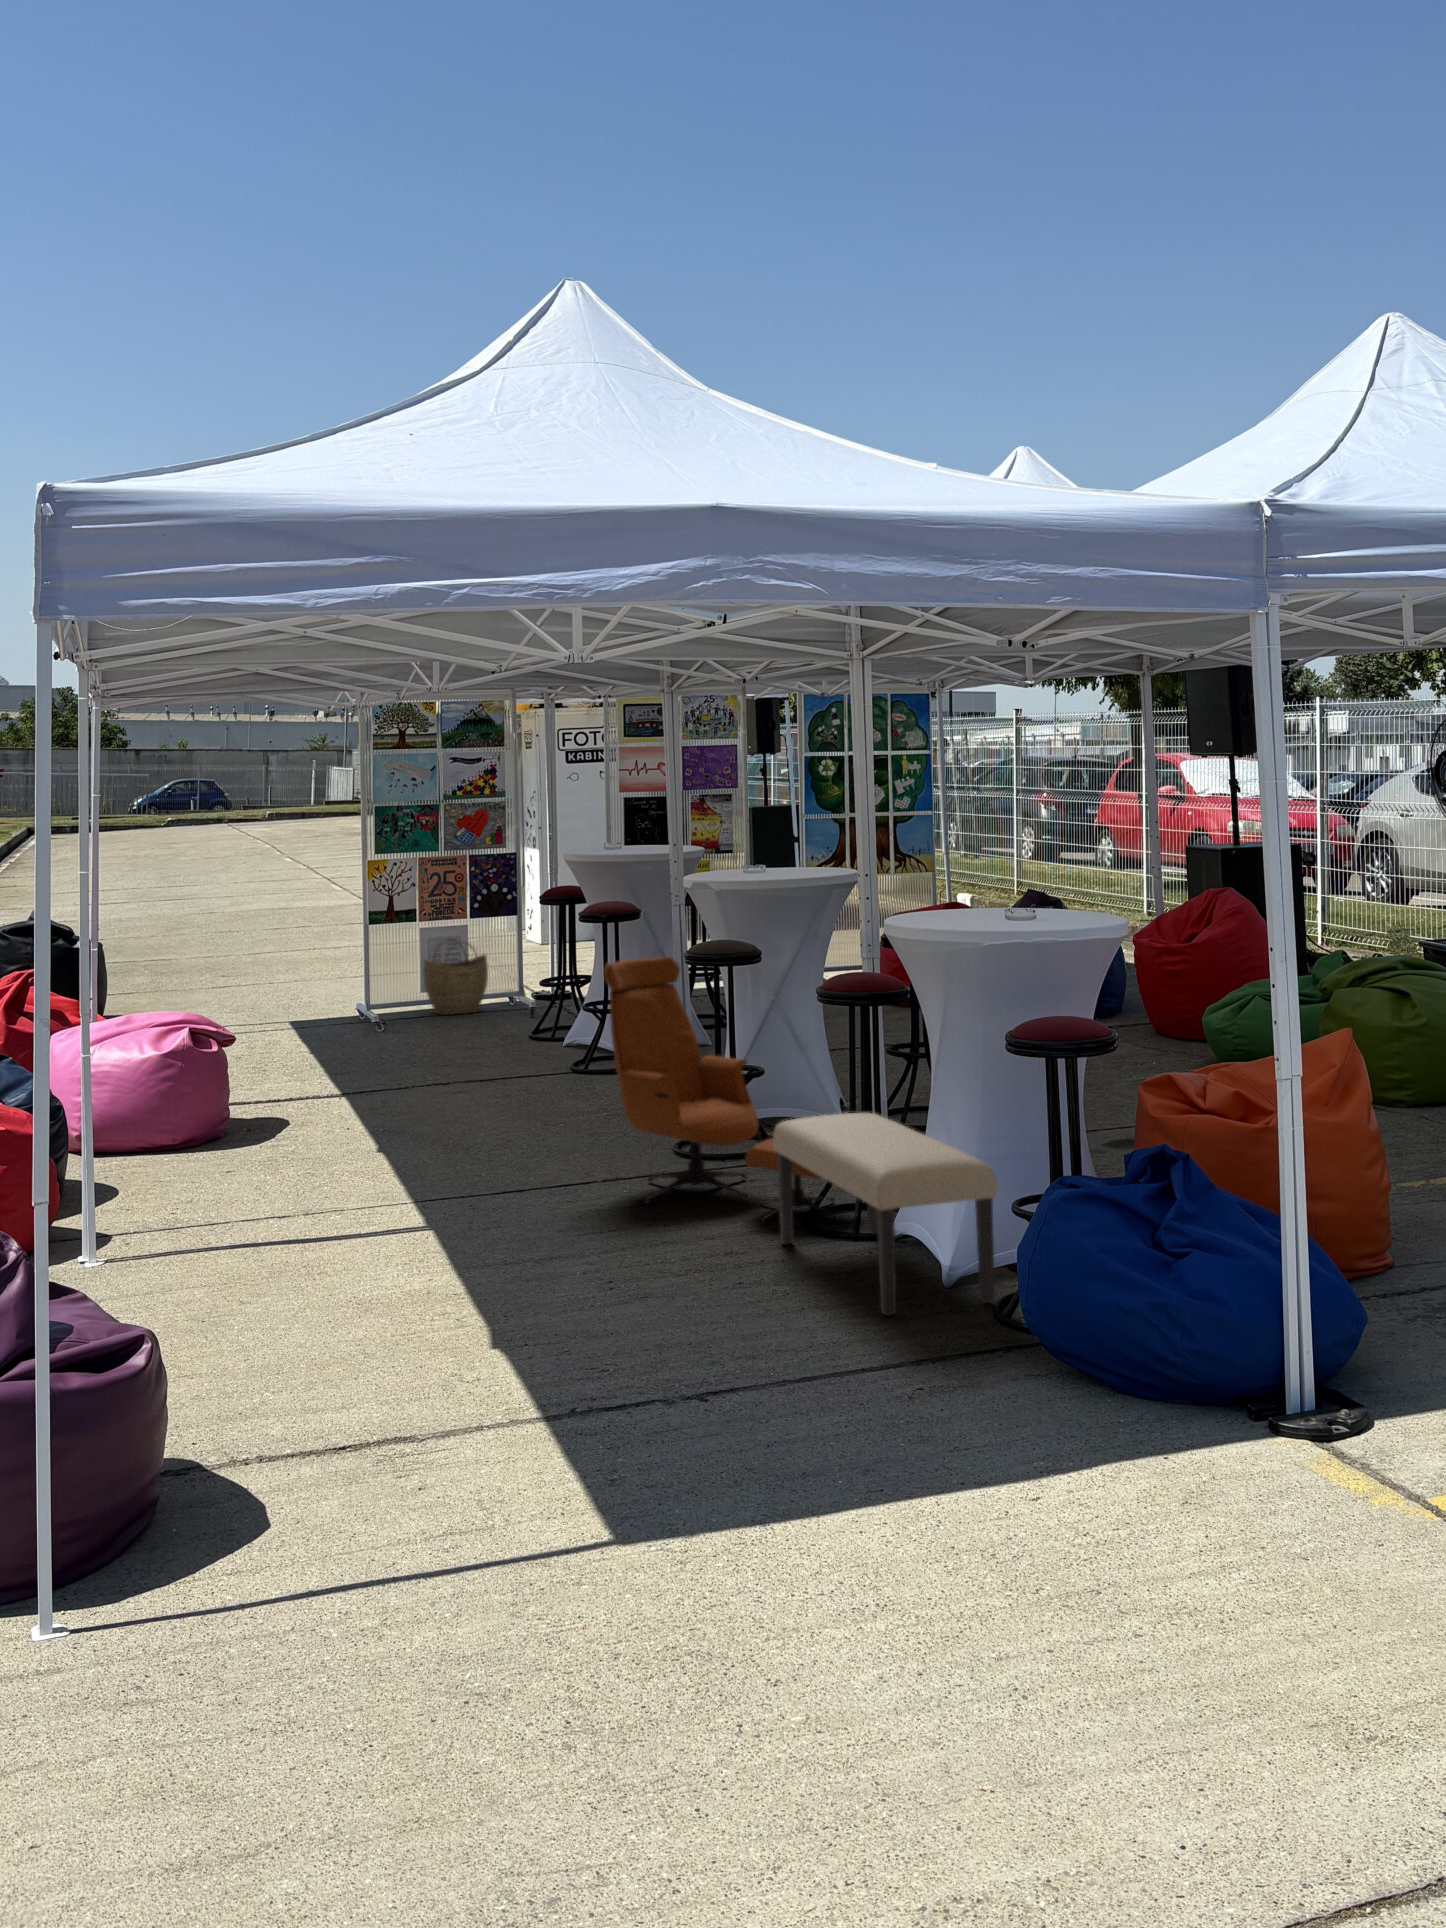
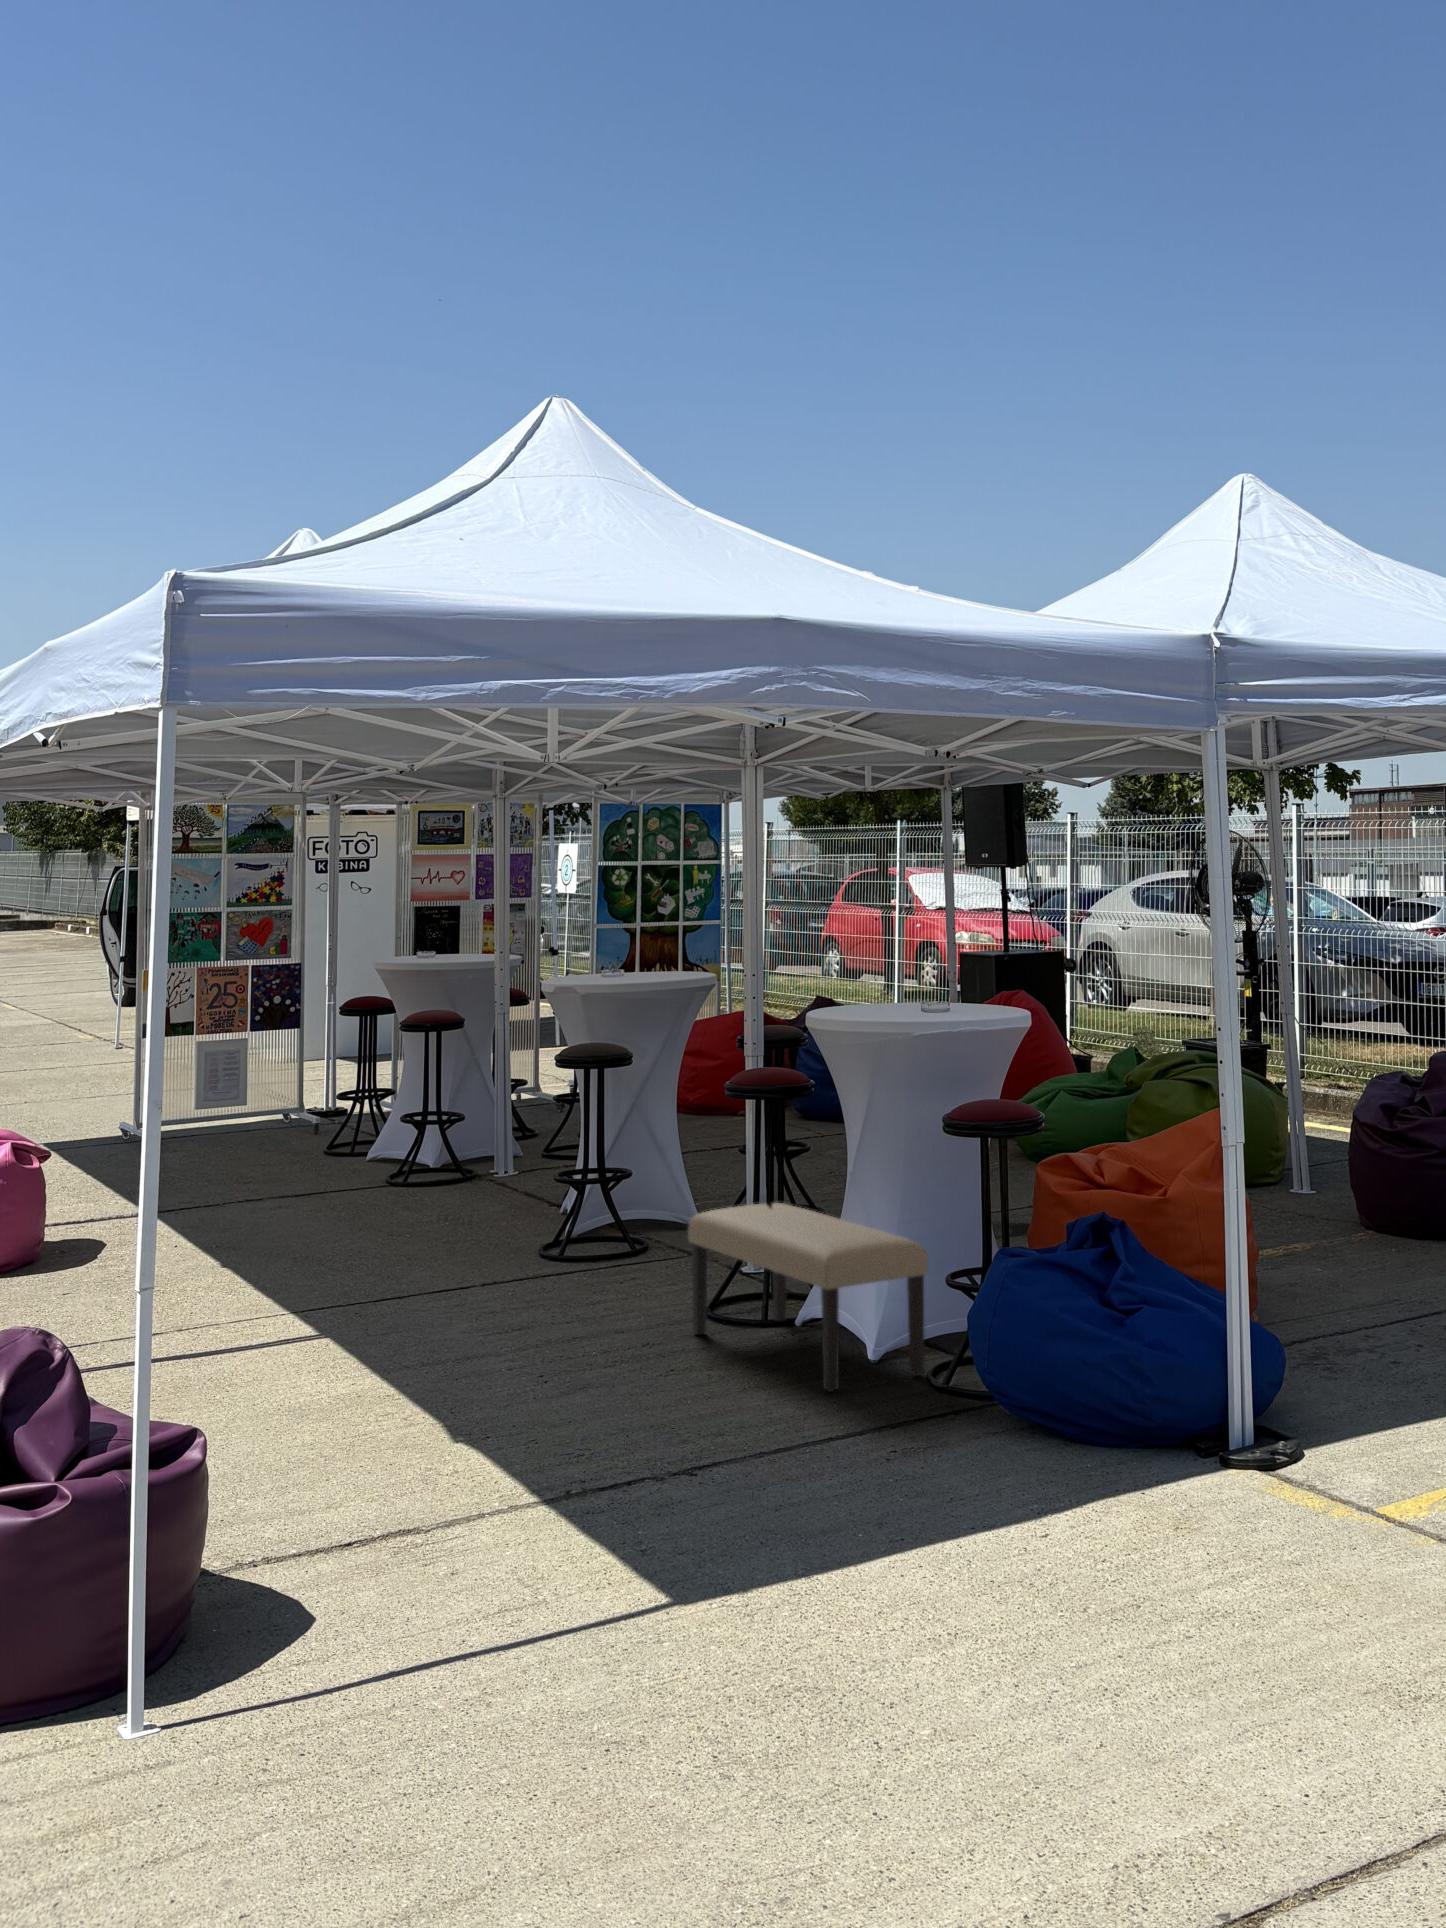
woven basket: present [423,941,488,1015] -> none [199,1052,269,1132]
lounge chair: present [604,956,839,1222] -> none [495,1058,746,1316]

